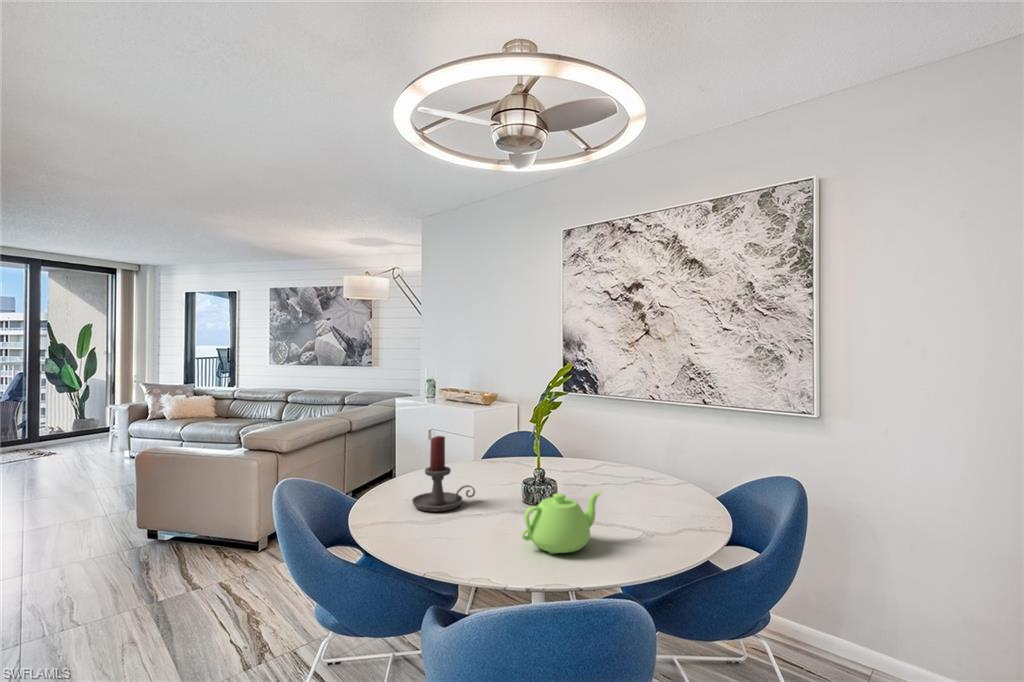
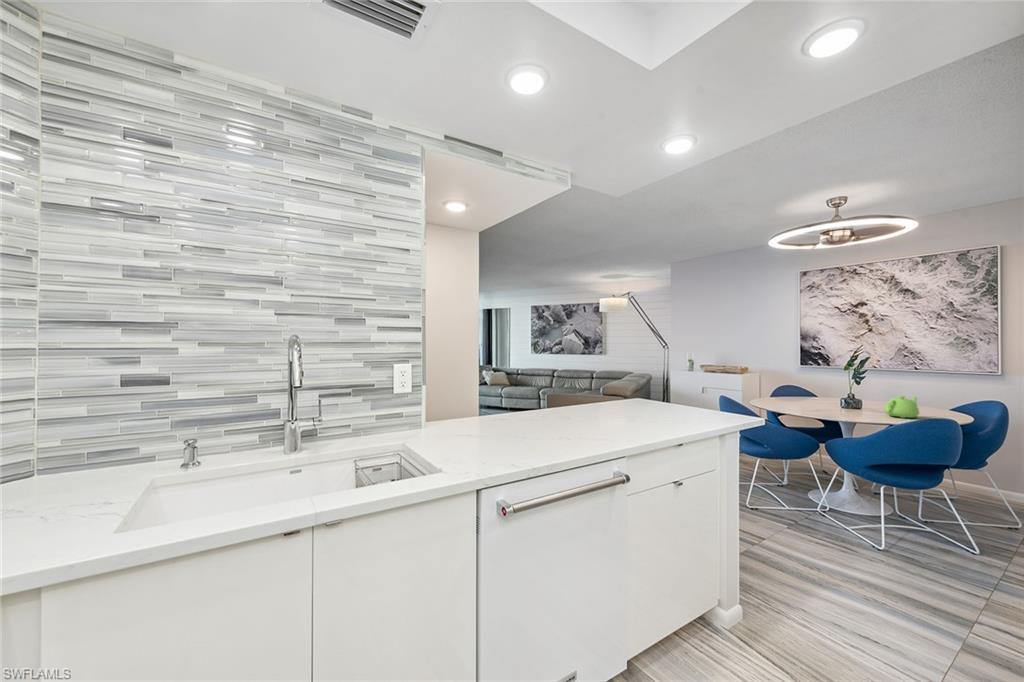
candle holder: present [412,436,475,512] -> none [796,377,824,409]

